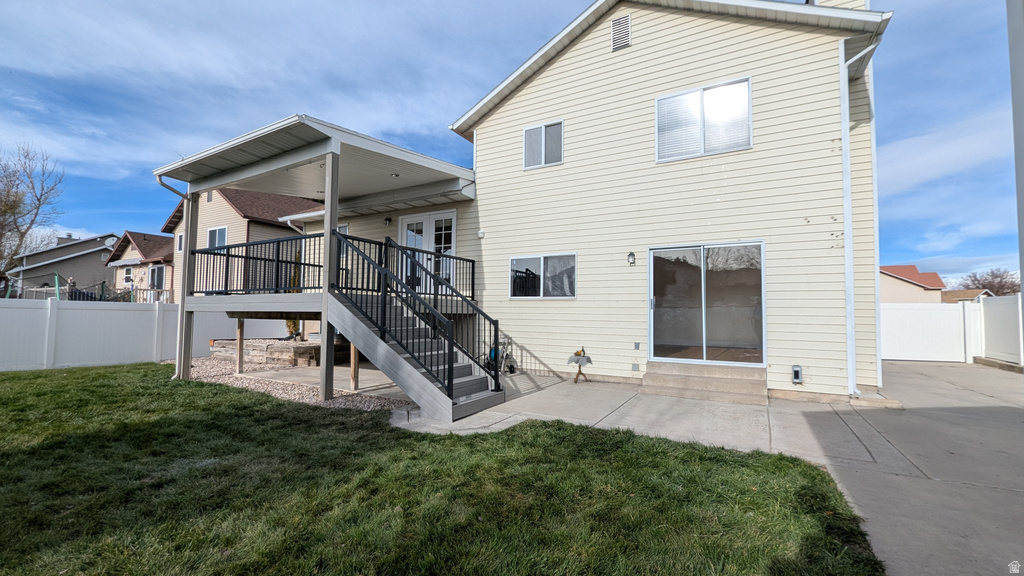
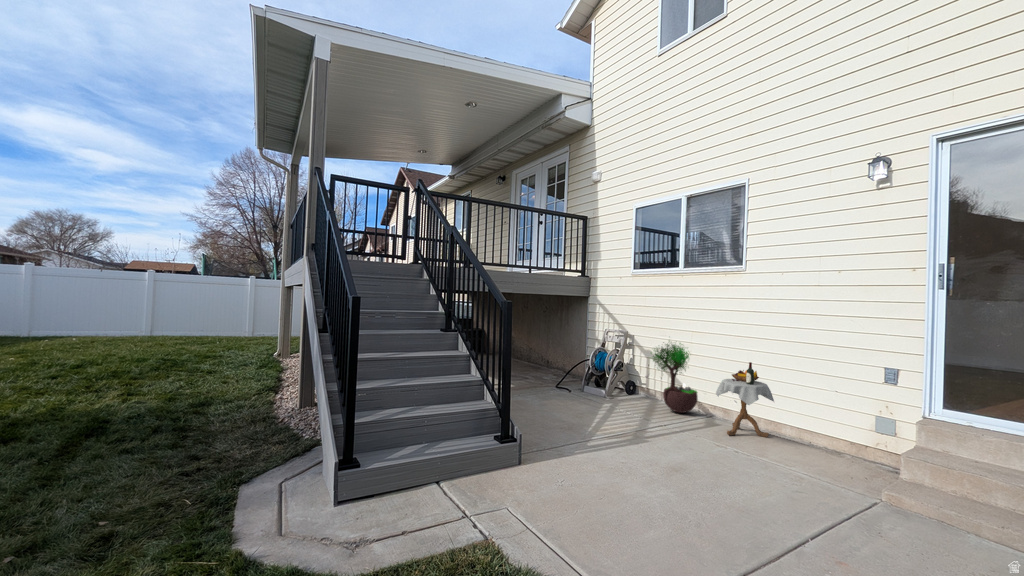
potted tree: none [529,336,554,378] -> present [653,344,698,413]

